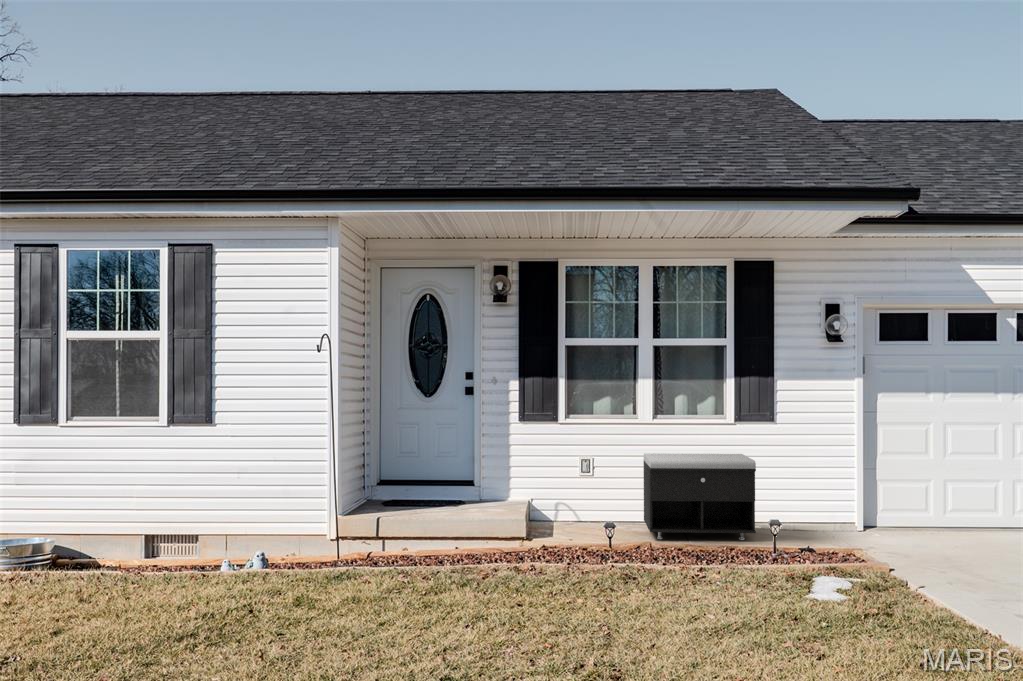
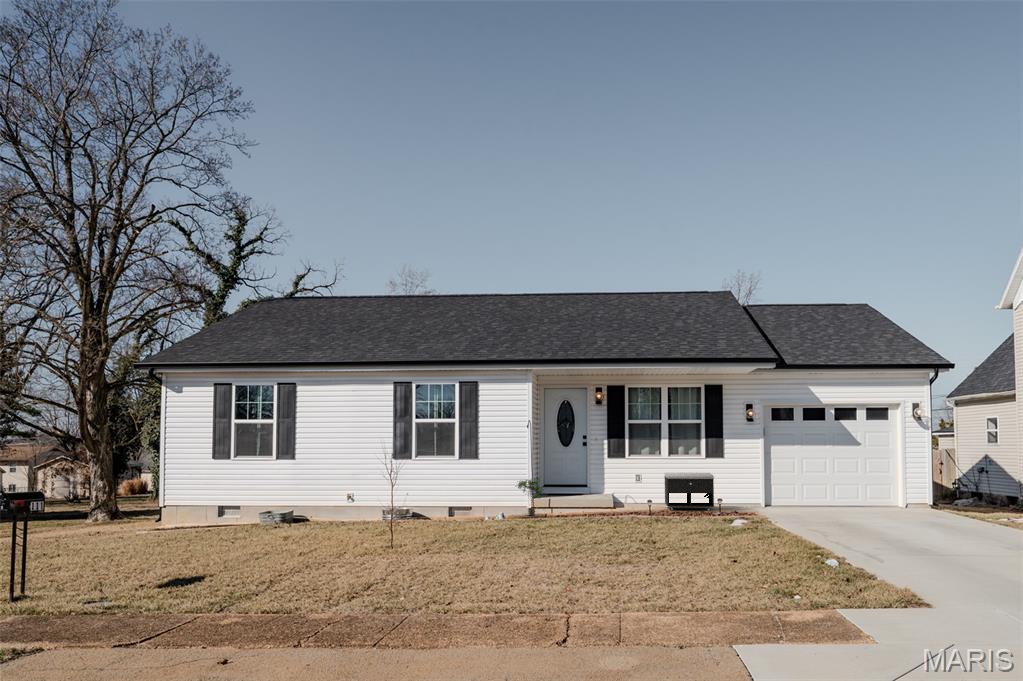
potted plant: none [283,470,359,561] -> present [518,478,545,516]

